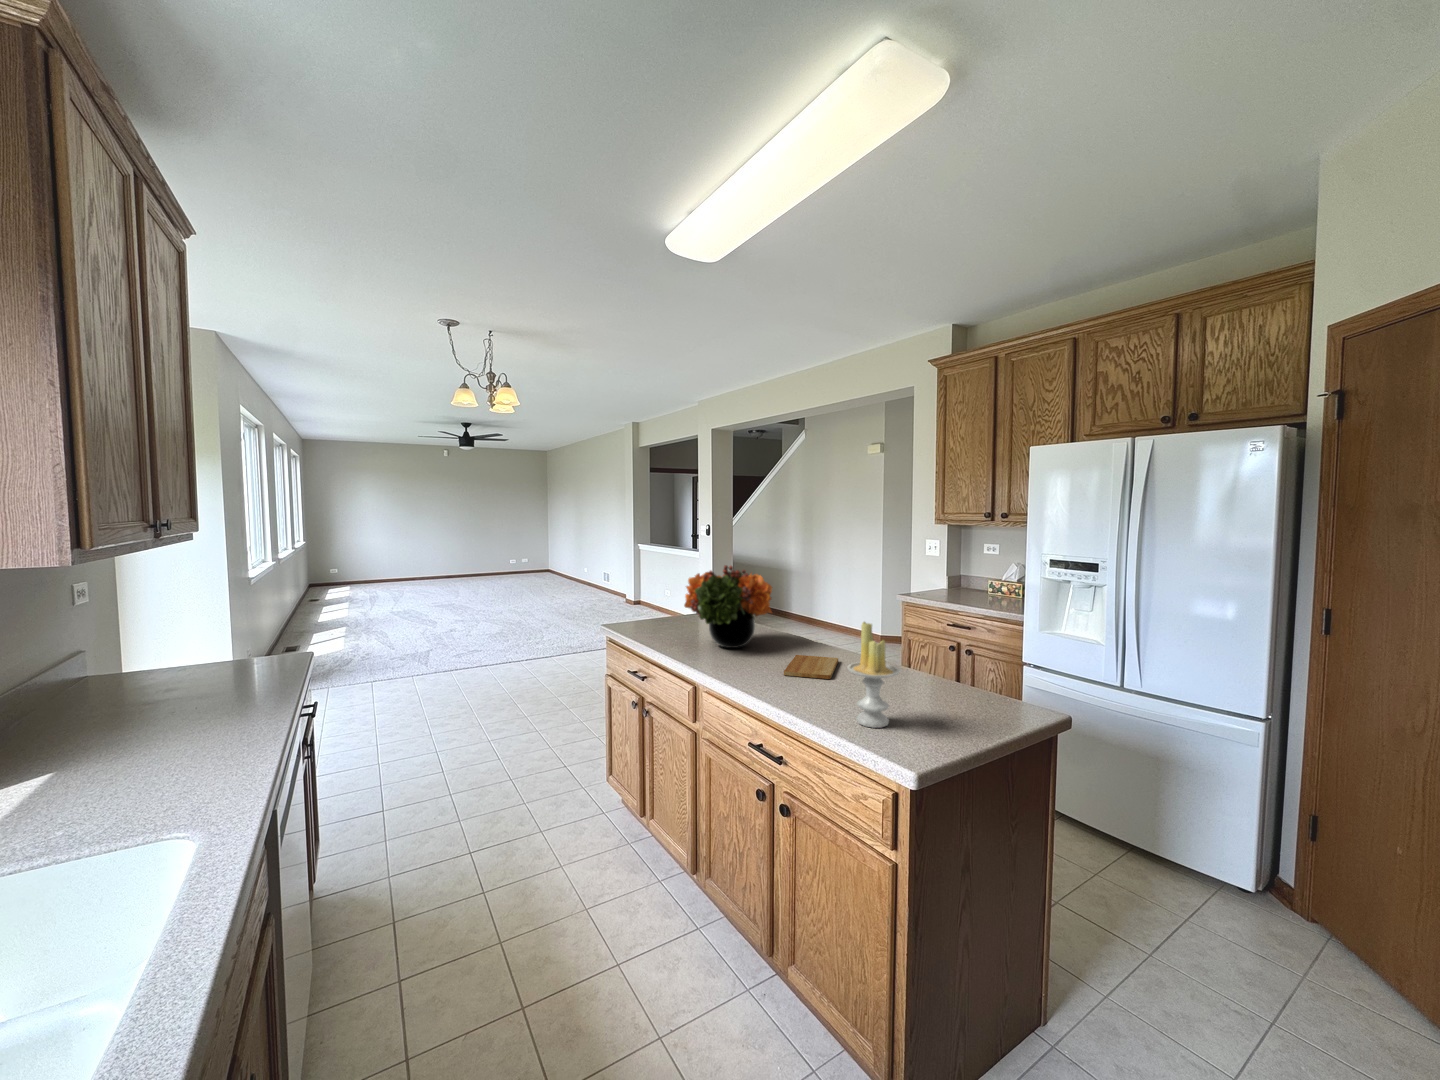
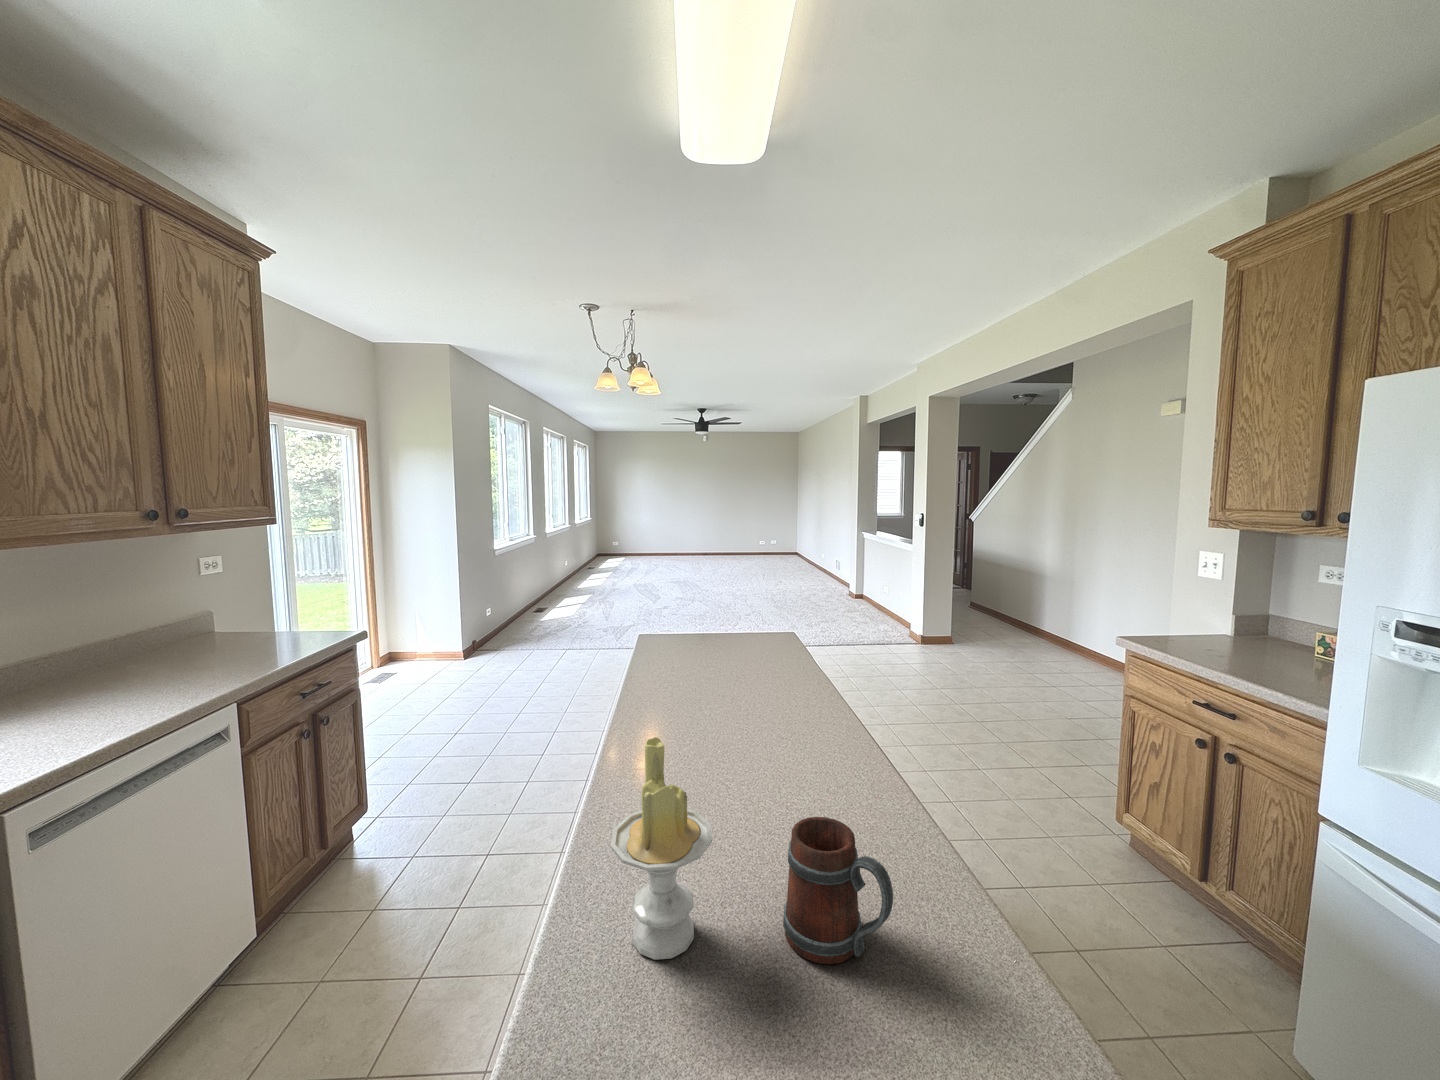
flower arrangement: present [684,565,772,648] -> none [657,581,789,698]
cutting board: present [784,655,838,679] -> none [704,730,825,794]
mug: none [910,655,967,714] -> present [783,817,893,964]

